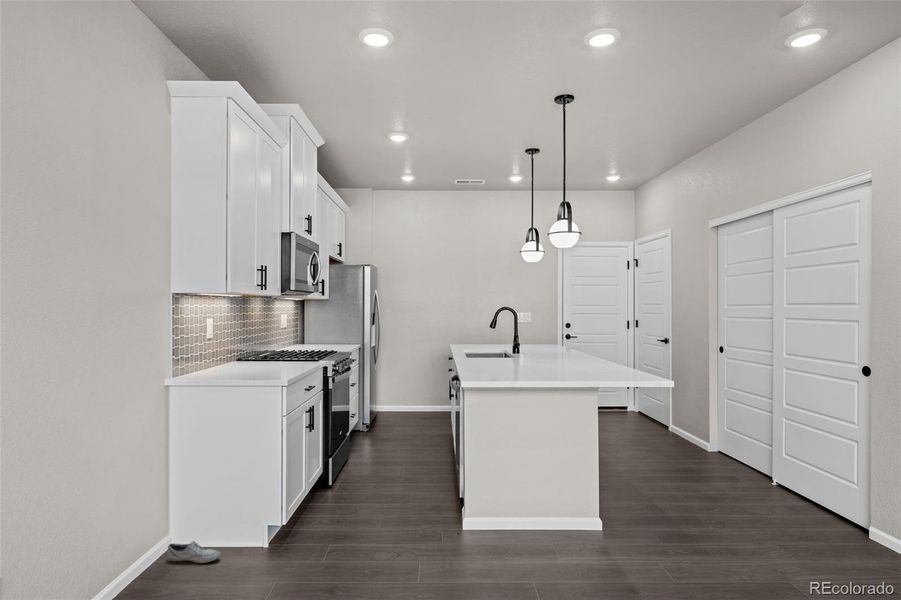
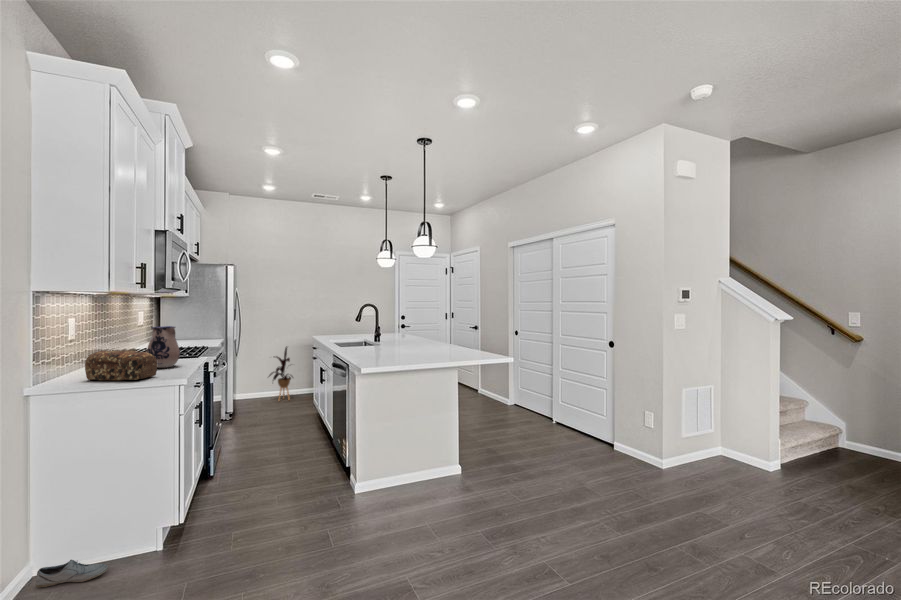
ceramic pitcher: none [267,328,296,369] -> present [147,326,180,368]
bread loaf: none [211,350,269,379] -> present [85,351,157,381]
house plant: none [407,355,439,416] -> present [269,347,293,400]

